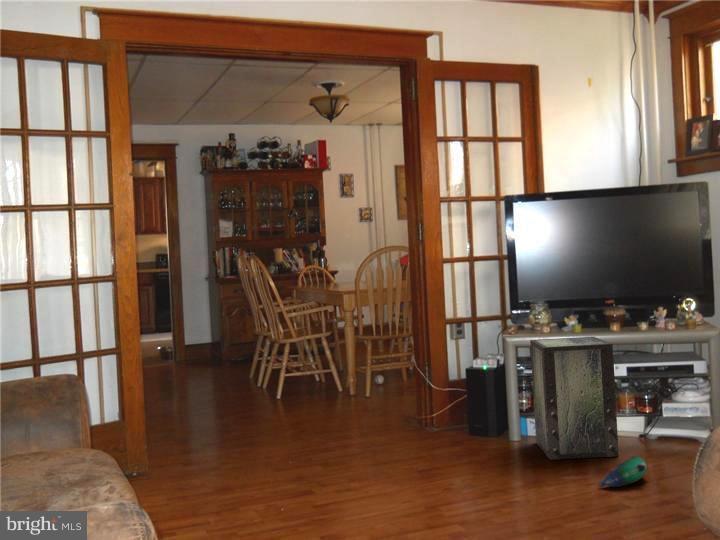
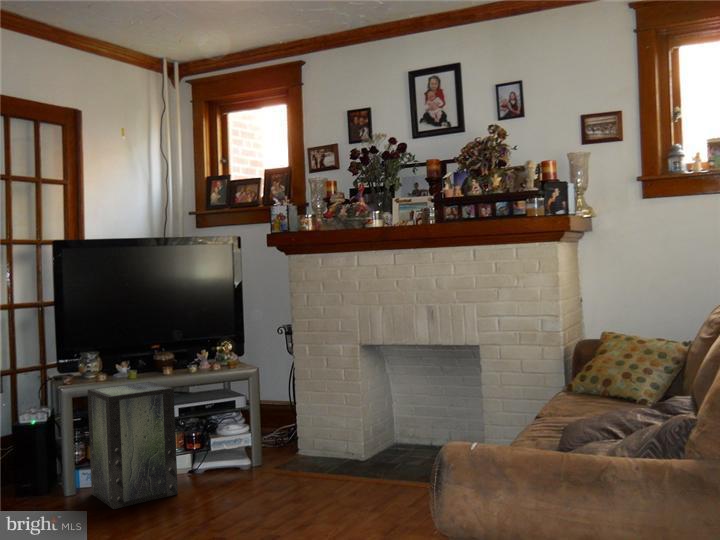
plush toy: present [599,456,647,487] -> none [172,492,213,527]

